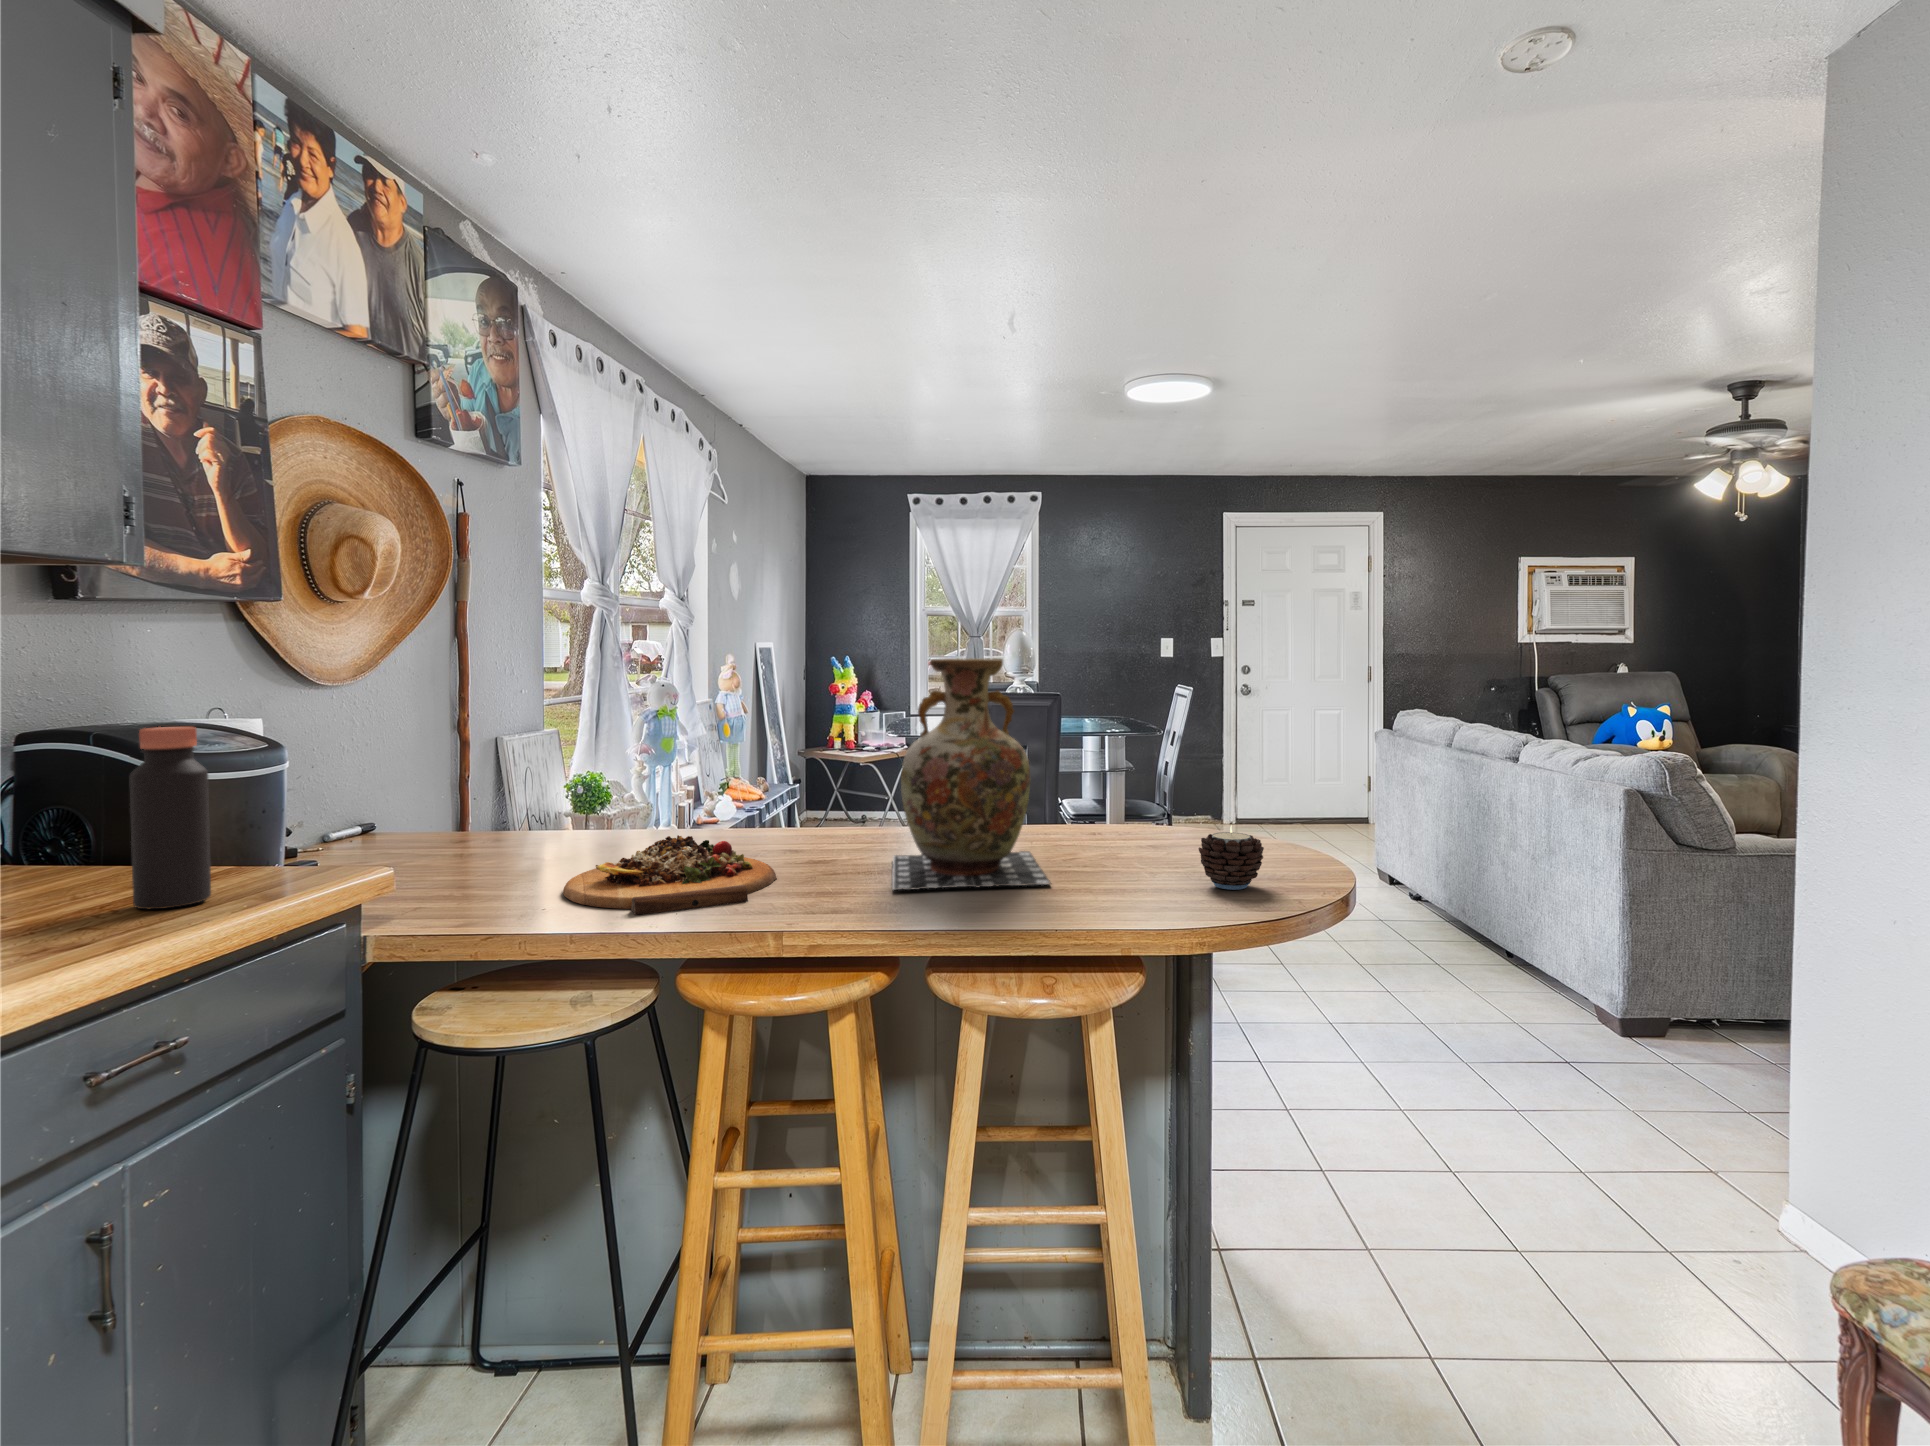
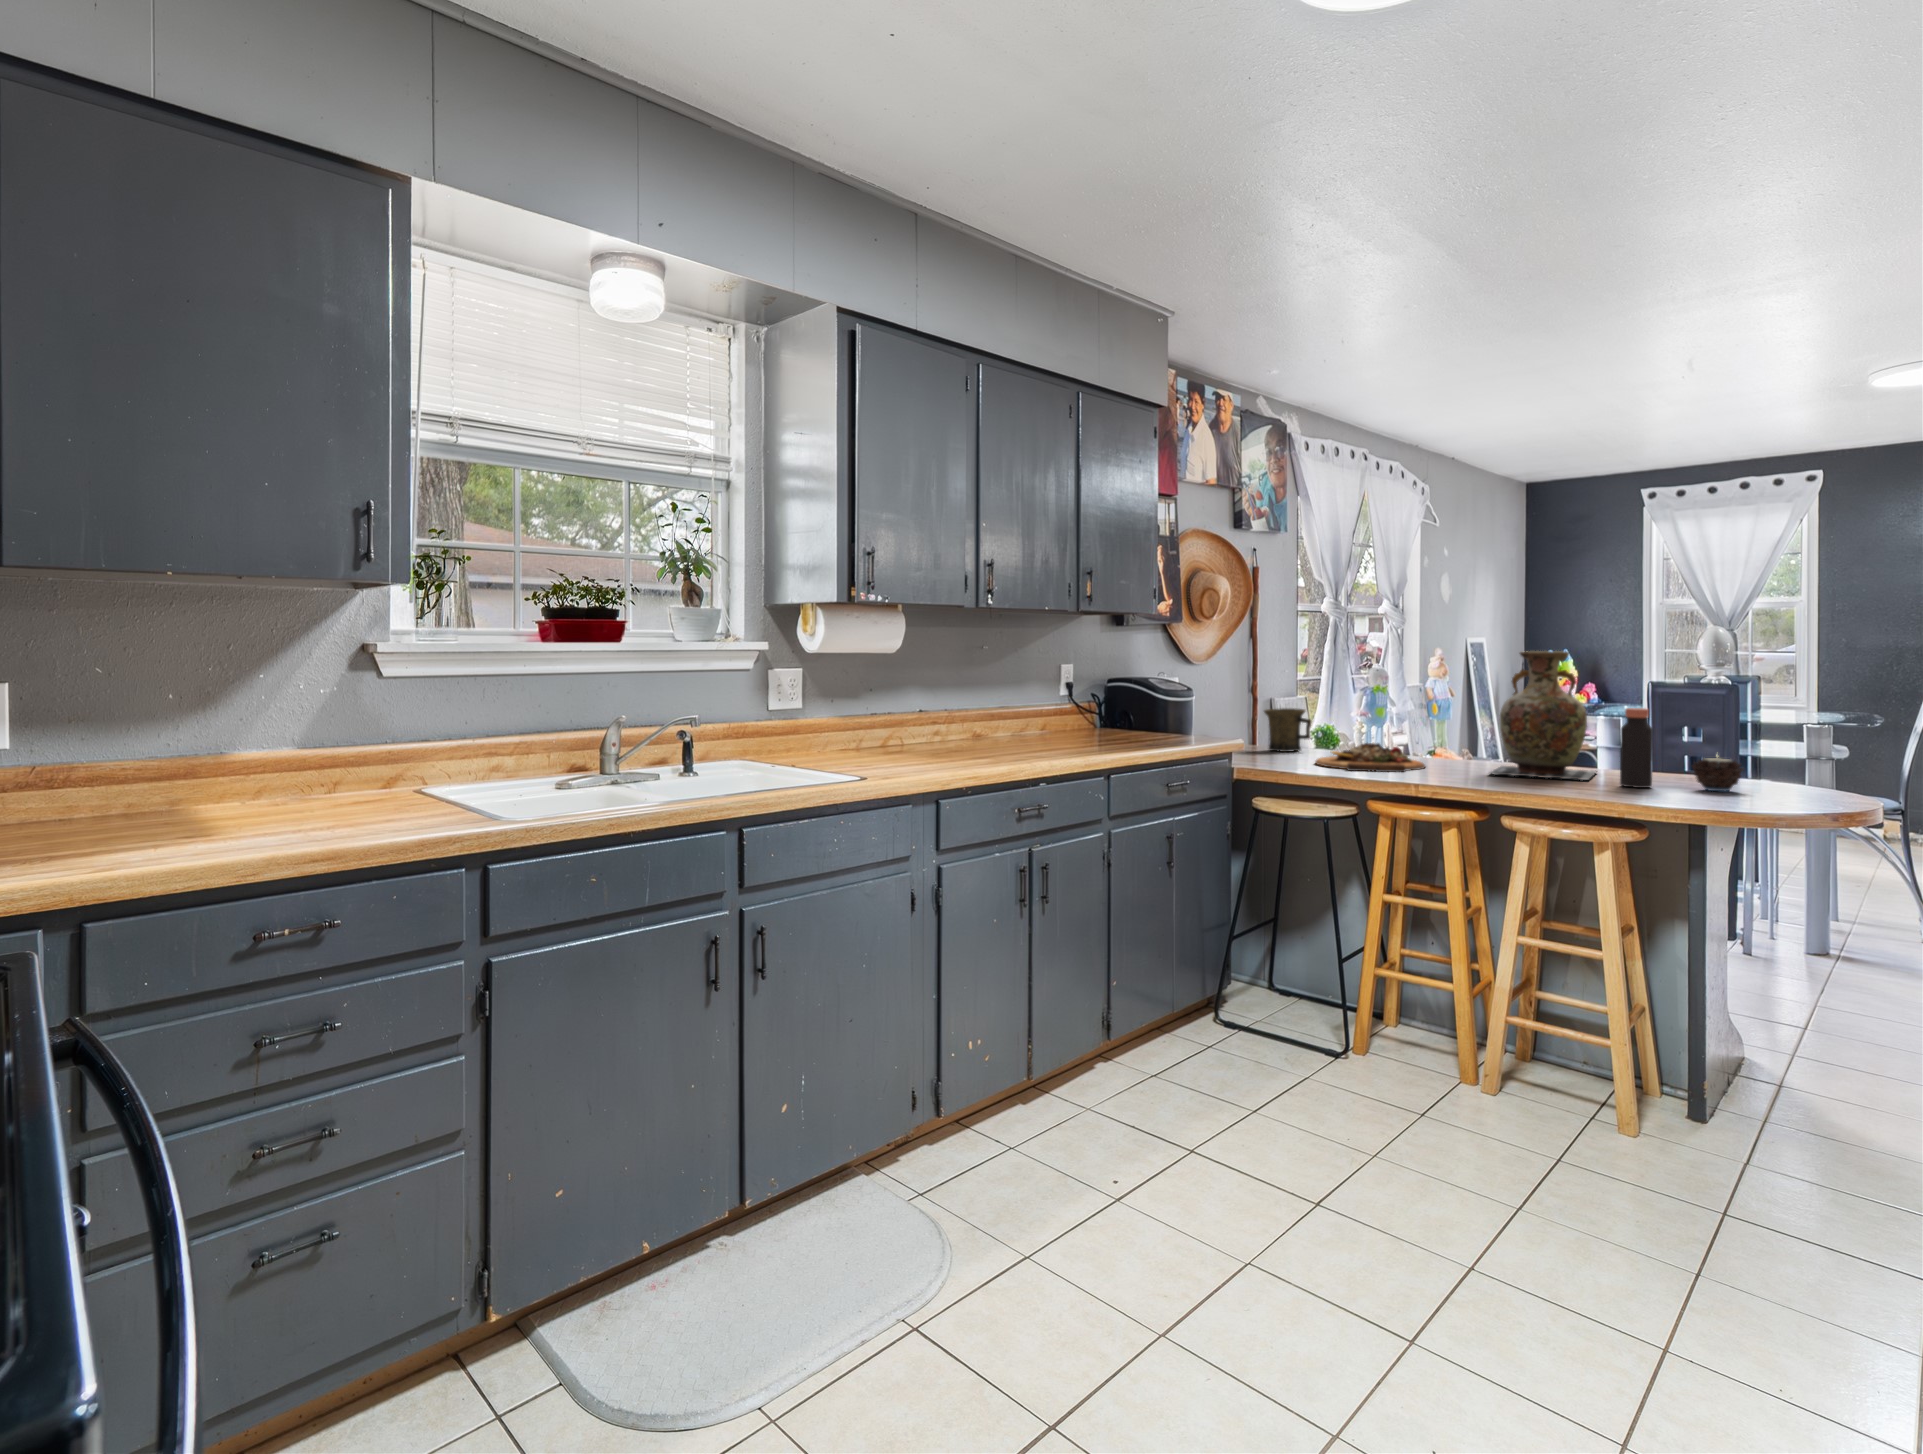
bottle: present [130,727,211,909] -> present [1620,708,1653,788]
mug: none [462,764,560,852] -> present [1264,708,1311,752]

